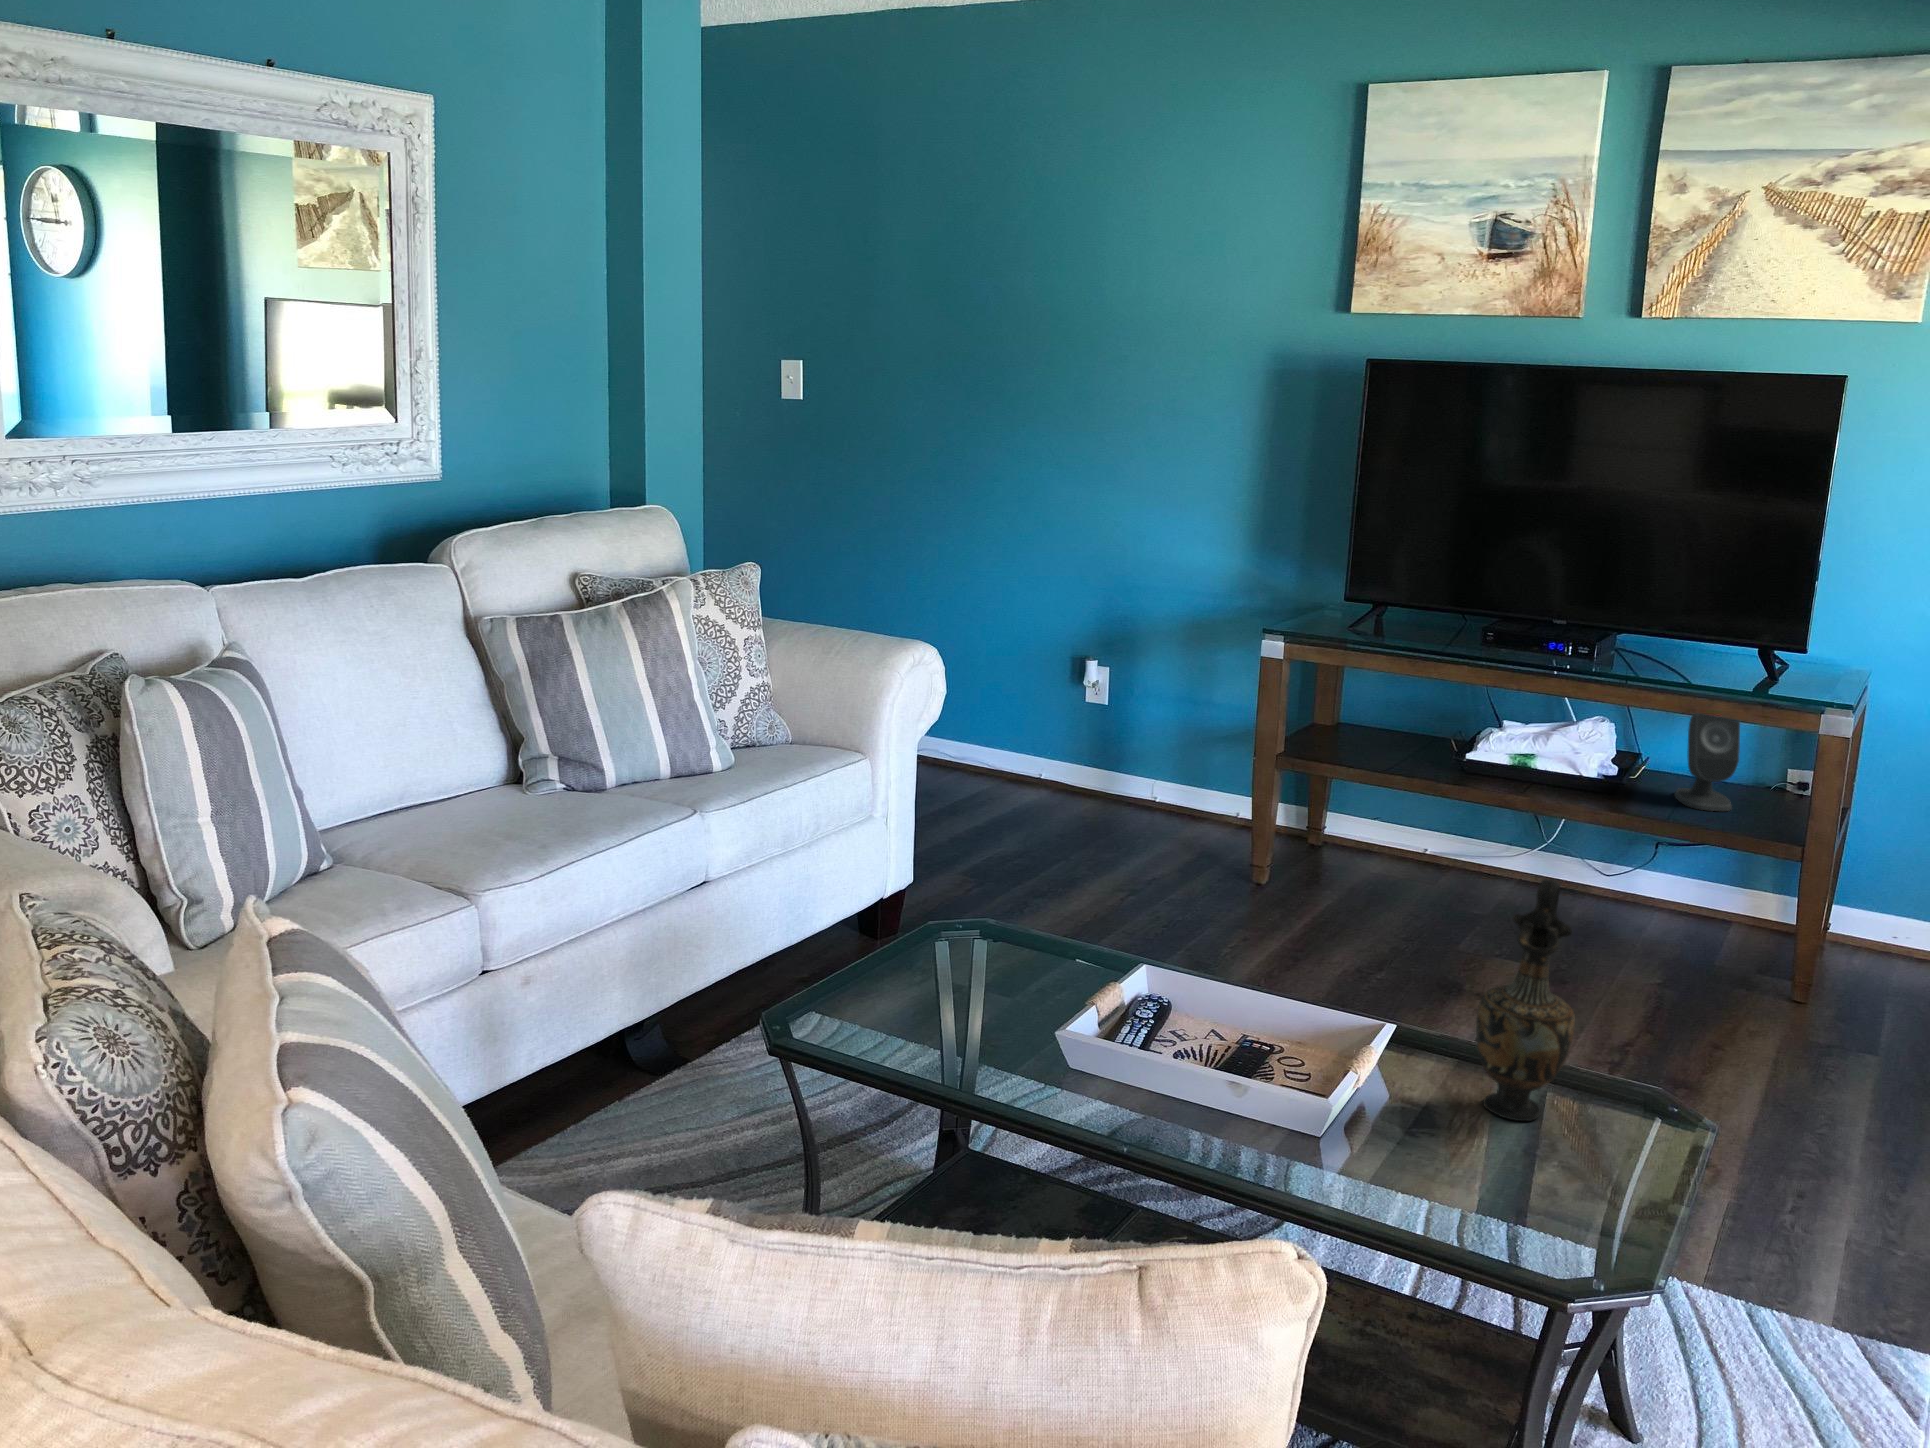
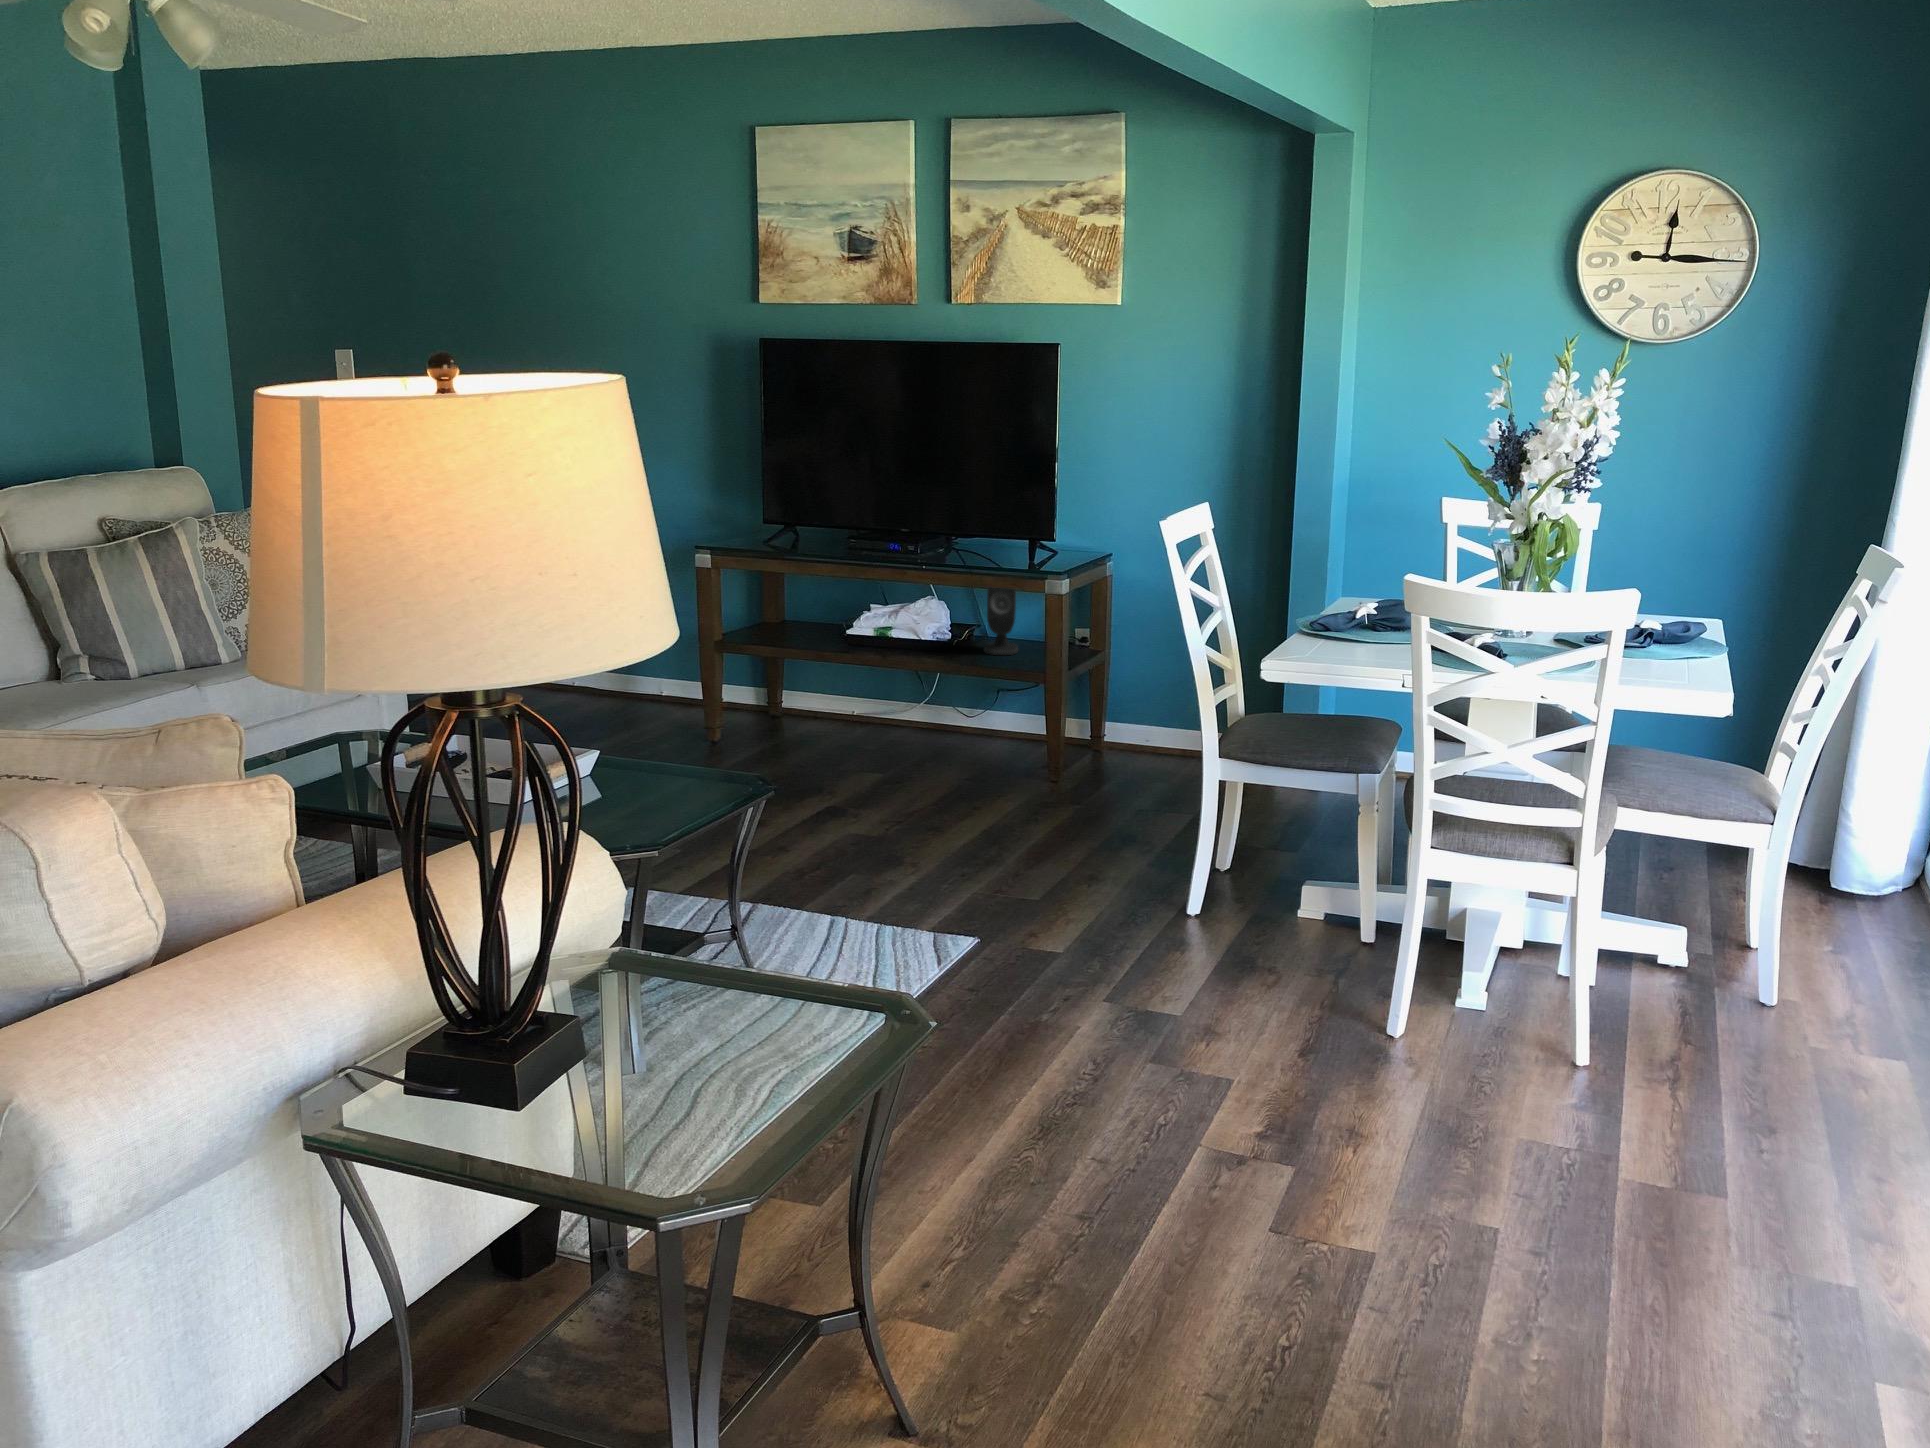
vase: present [1476,879,1575,1121] -> none [643,659,699,805]

